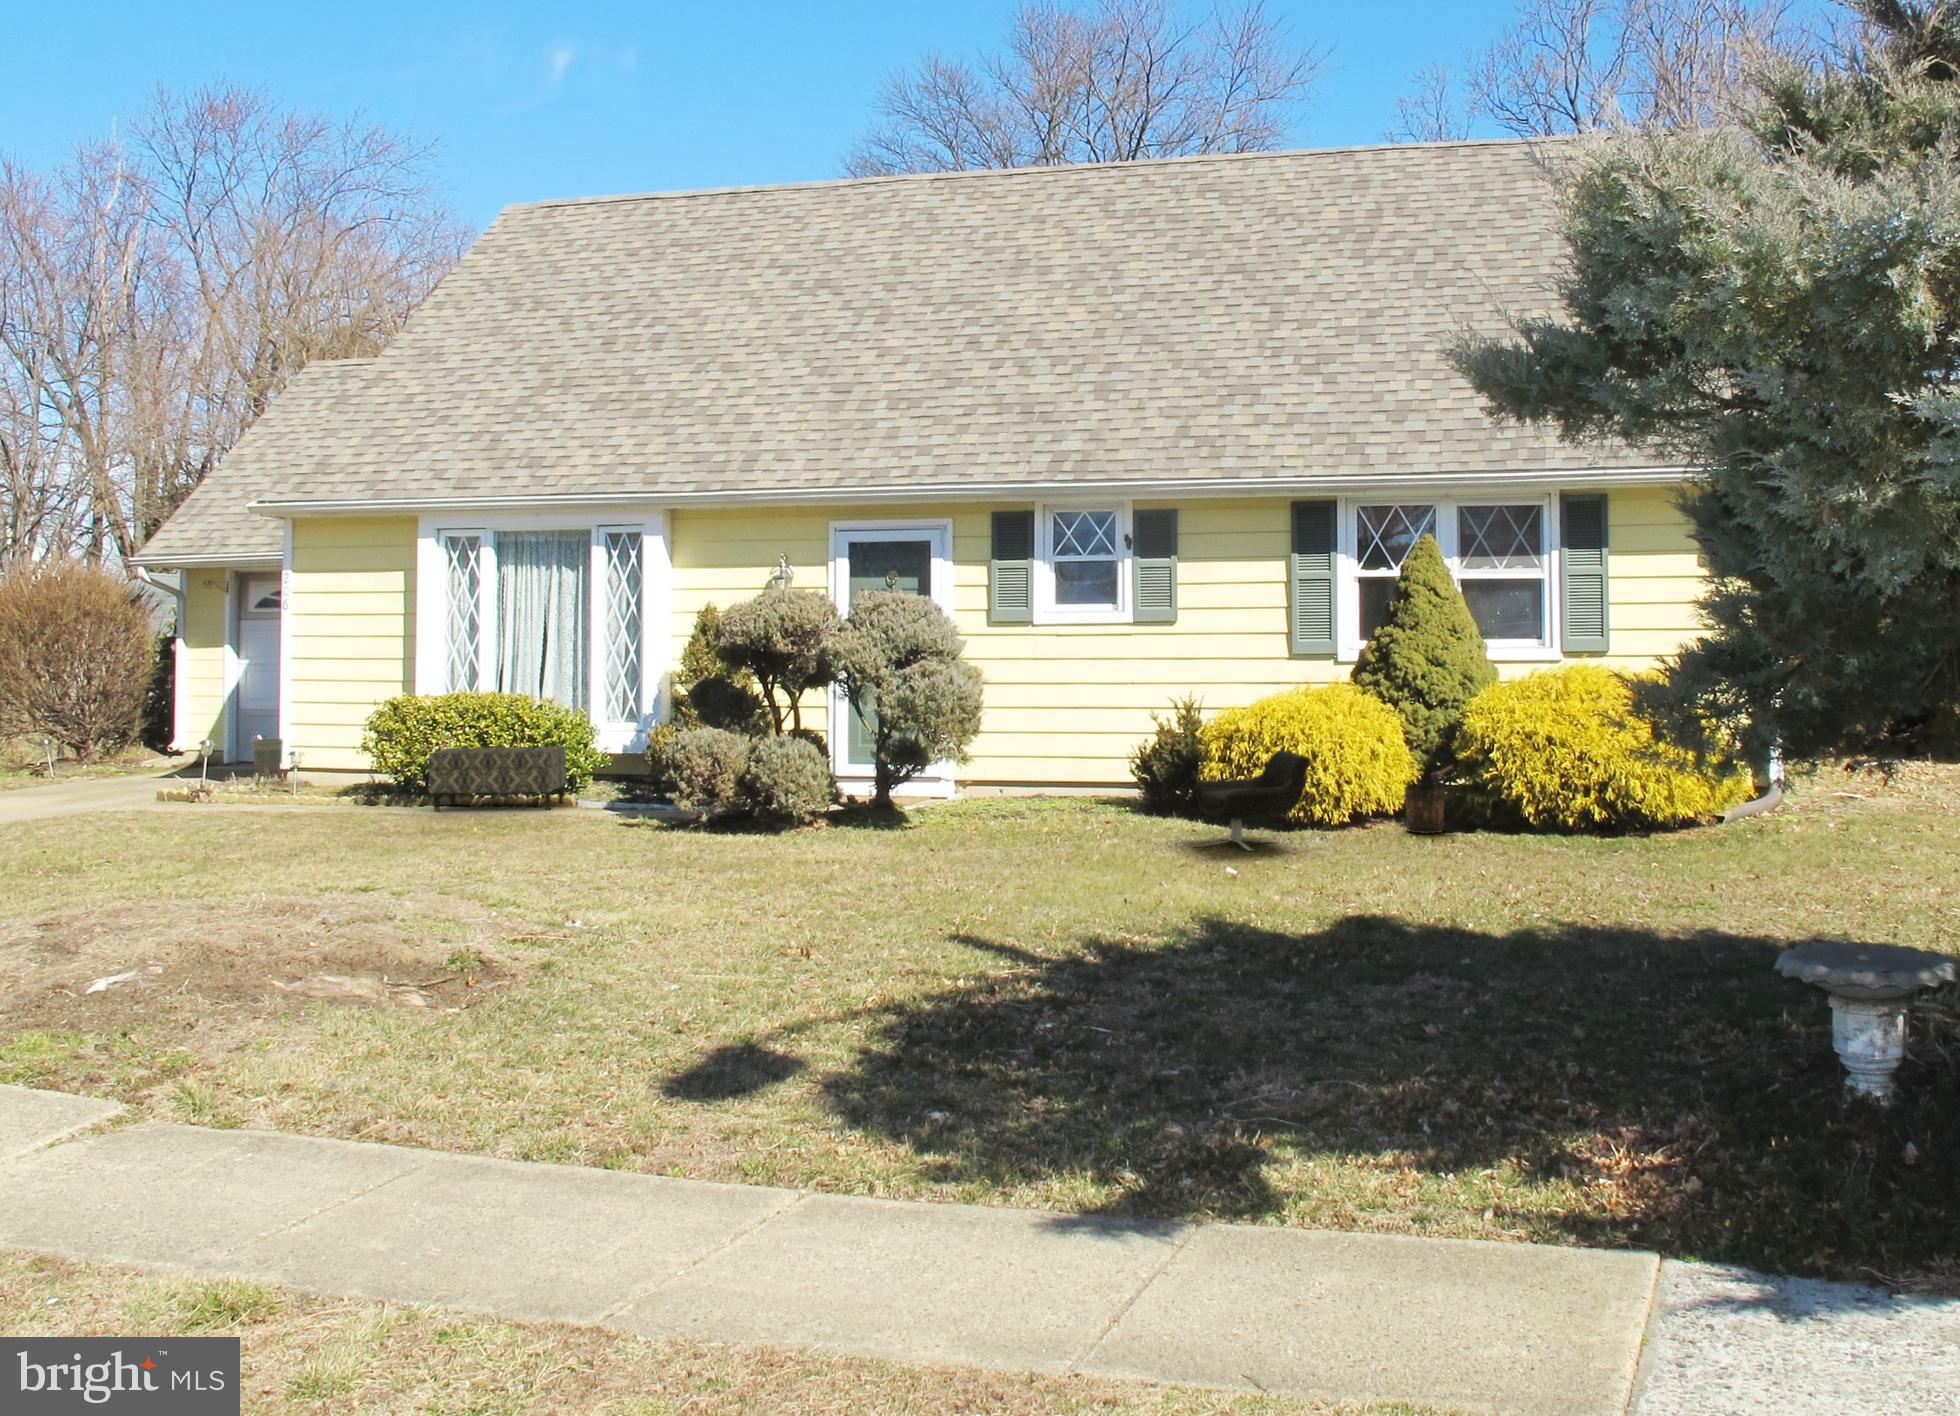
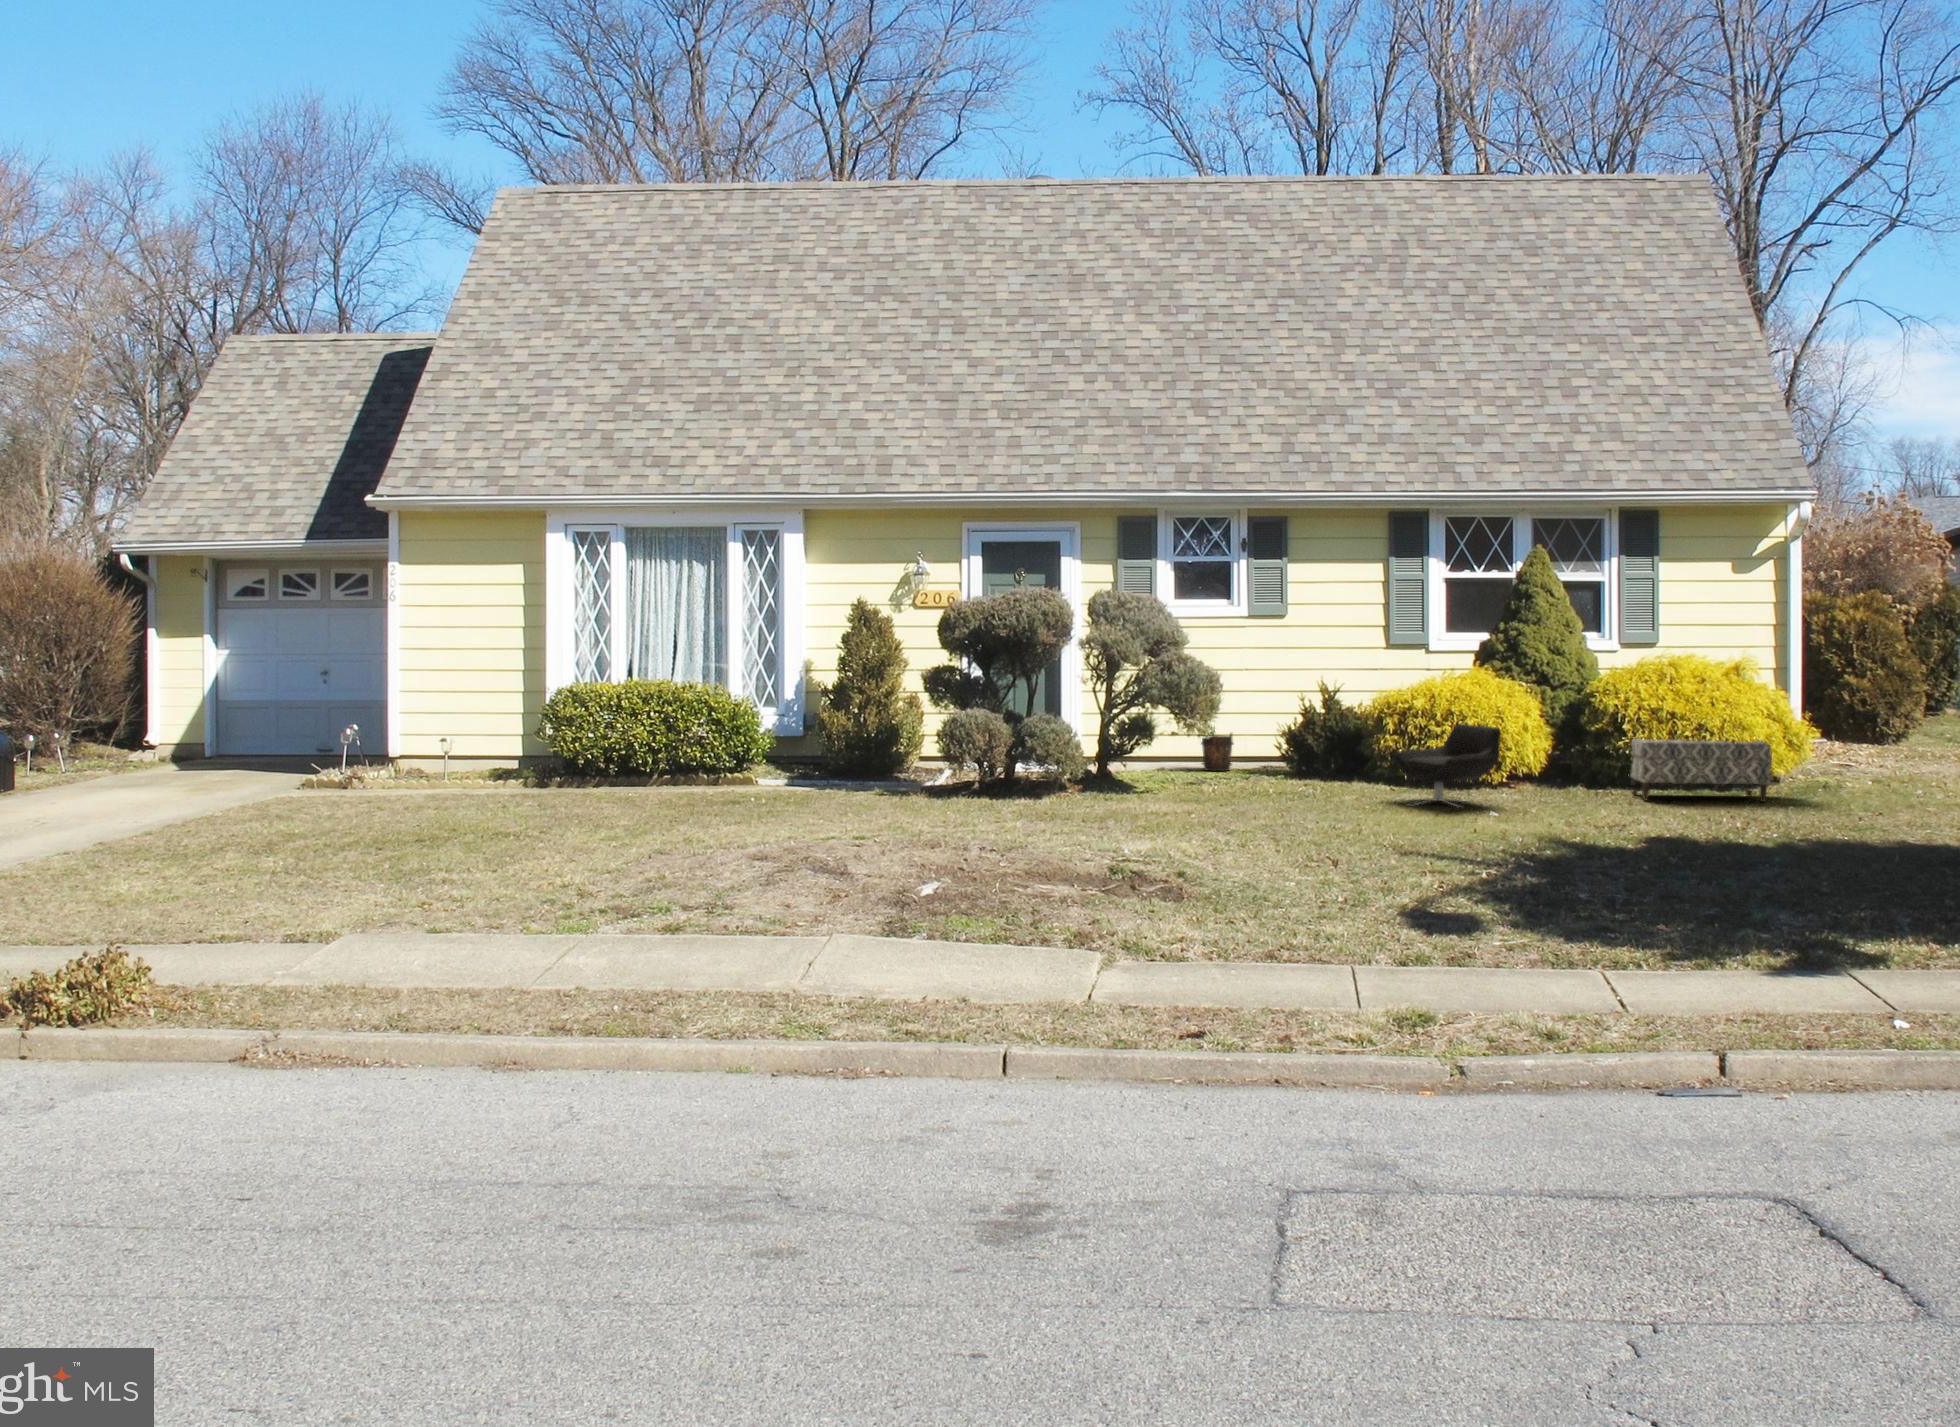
planter: present [252,739,283,783] -> none [365,729,395,774]
bench: present [428,746,567,811] -> present [1631,737,1771,802]
bucket: present [1403,766,1453,834] -> present [1201,732,1234,771]

